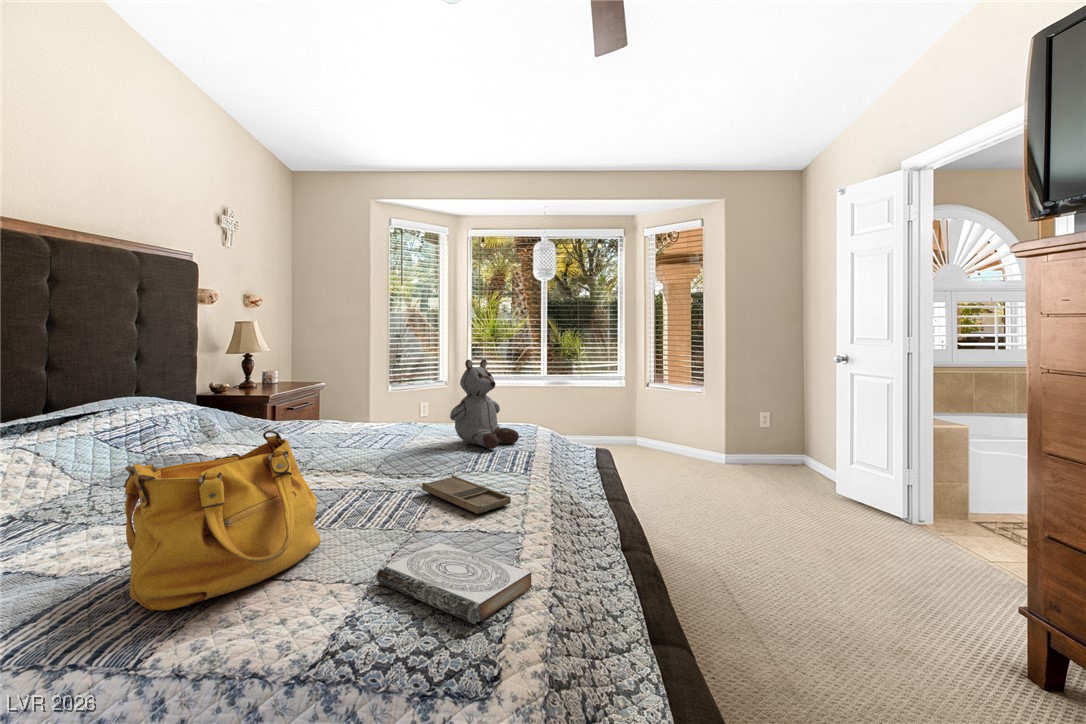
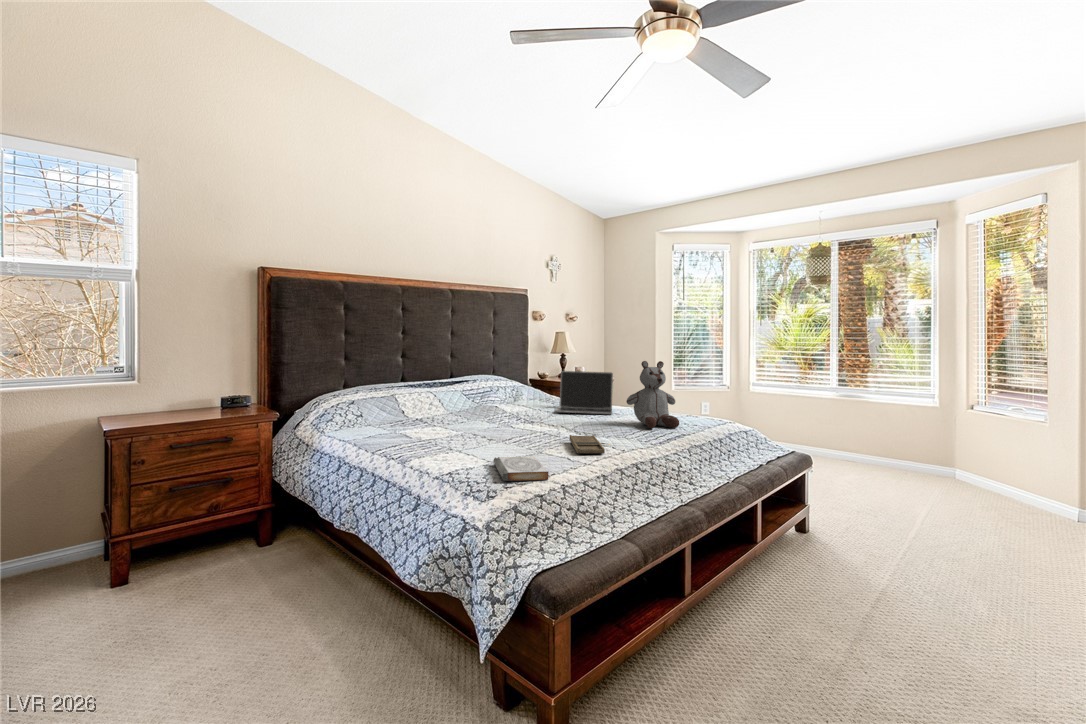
laptop: none [306,377,404,444] -> present [556,371,613,414]
handbag: present [125,430,321,611] -> none [414,388,495,454]

